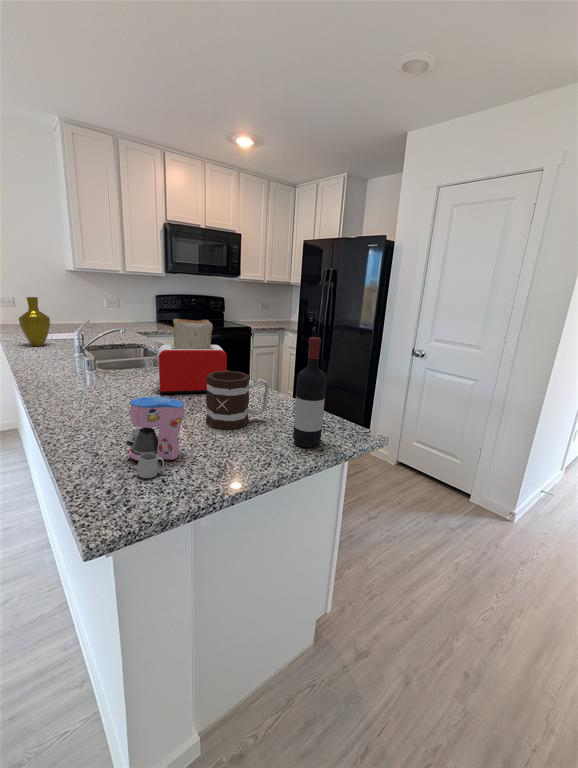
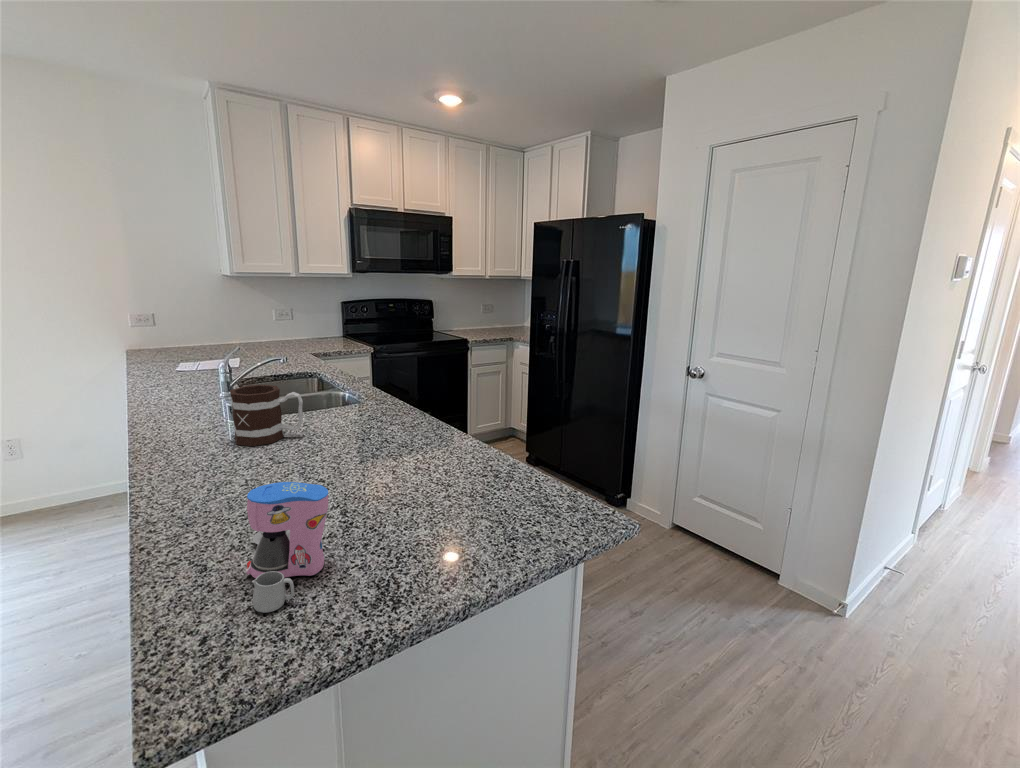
vase: present [19,297,50,346] -> none [150,317,193,382]
toaster: present [153,319,227,395] -> none [310,349,414,456]
wine bottle: present [293,337,327,447] -> none [496,386,540,546]
mug: present [206,371,269,430] -> present [230,385,303,446]

